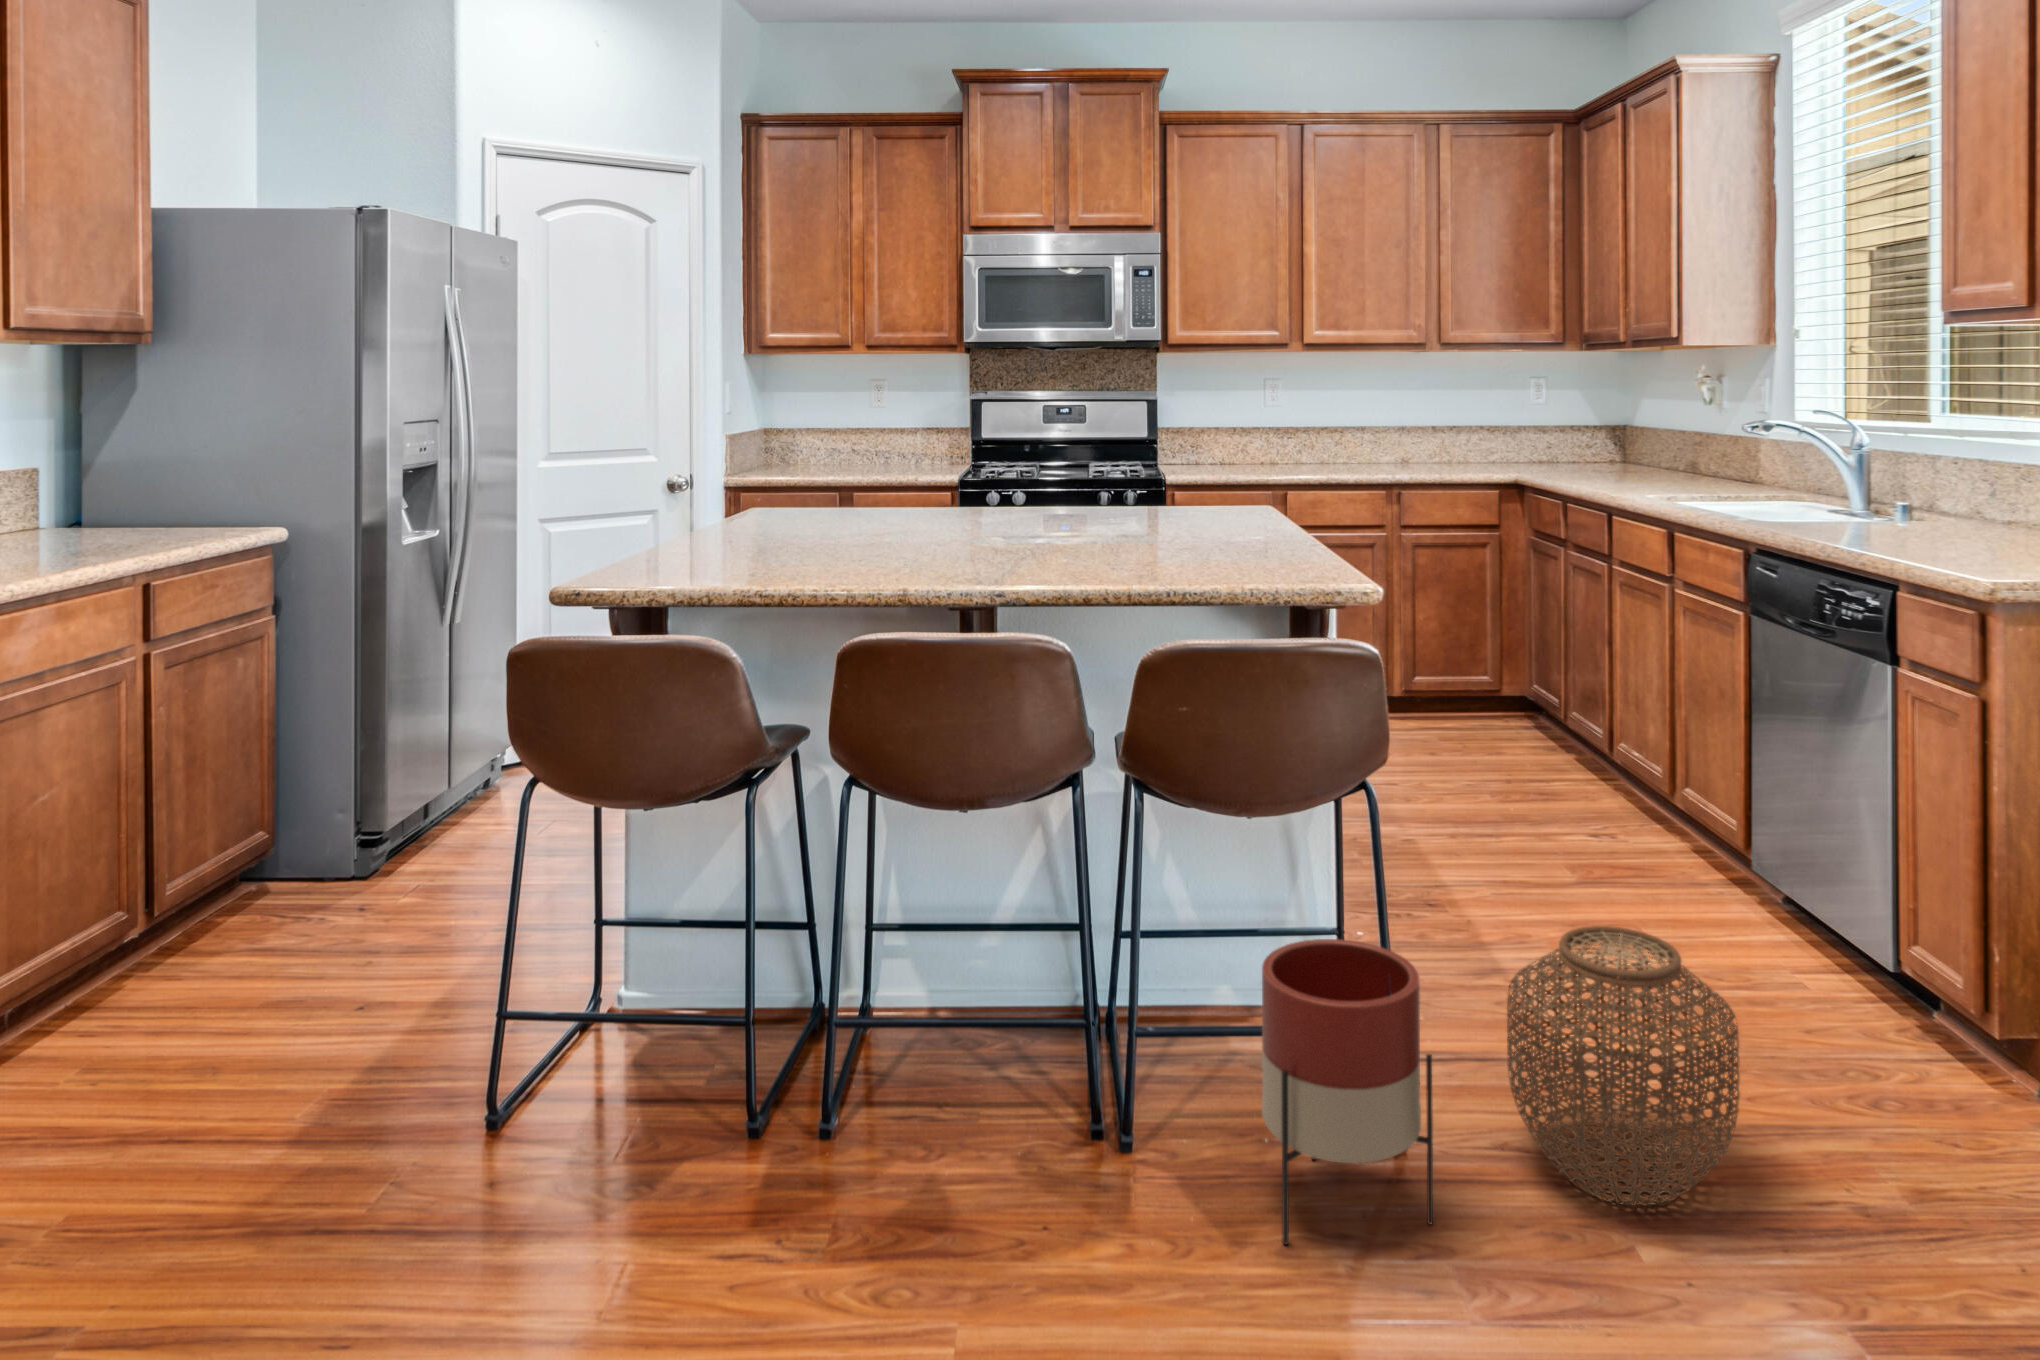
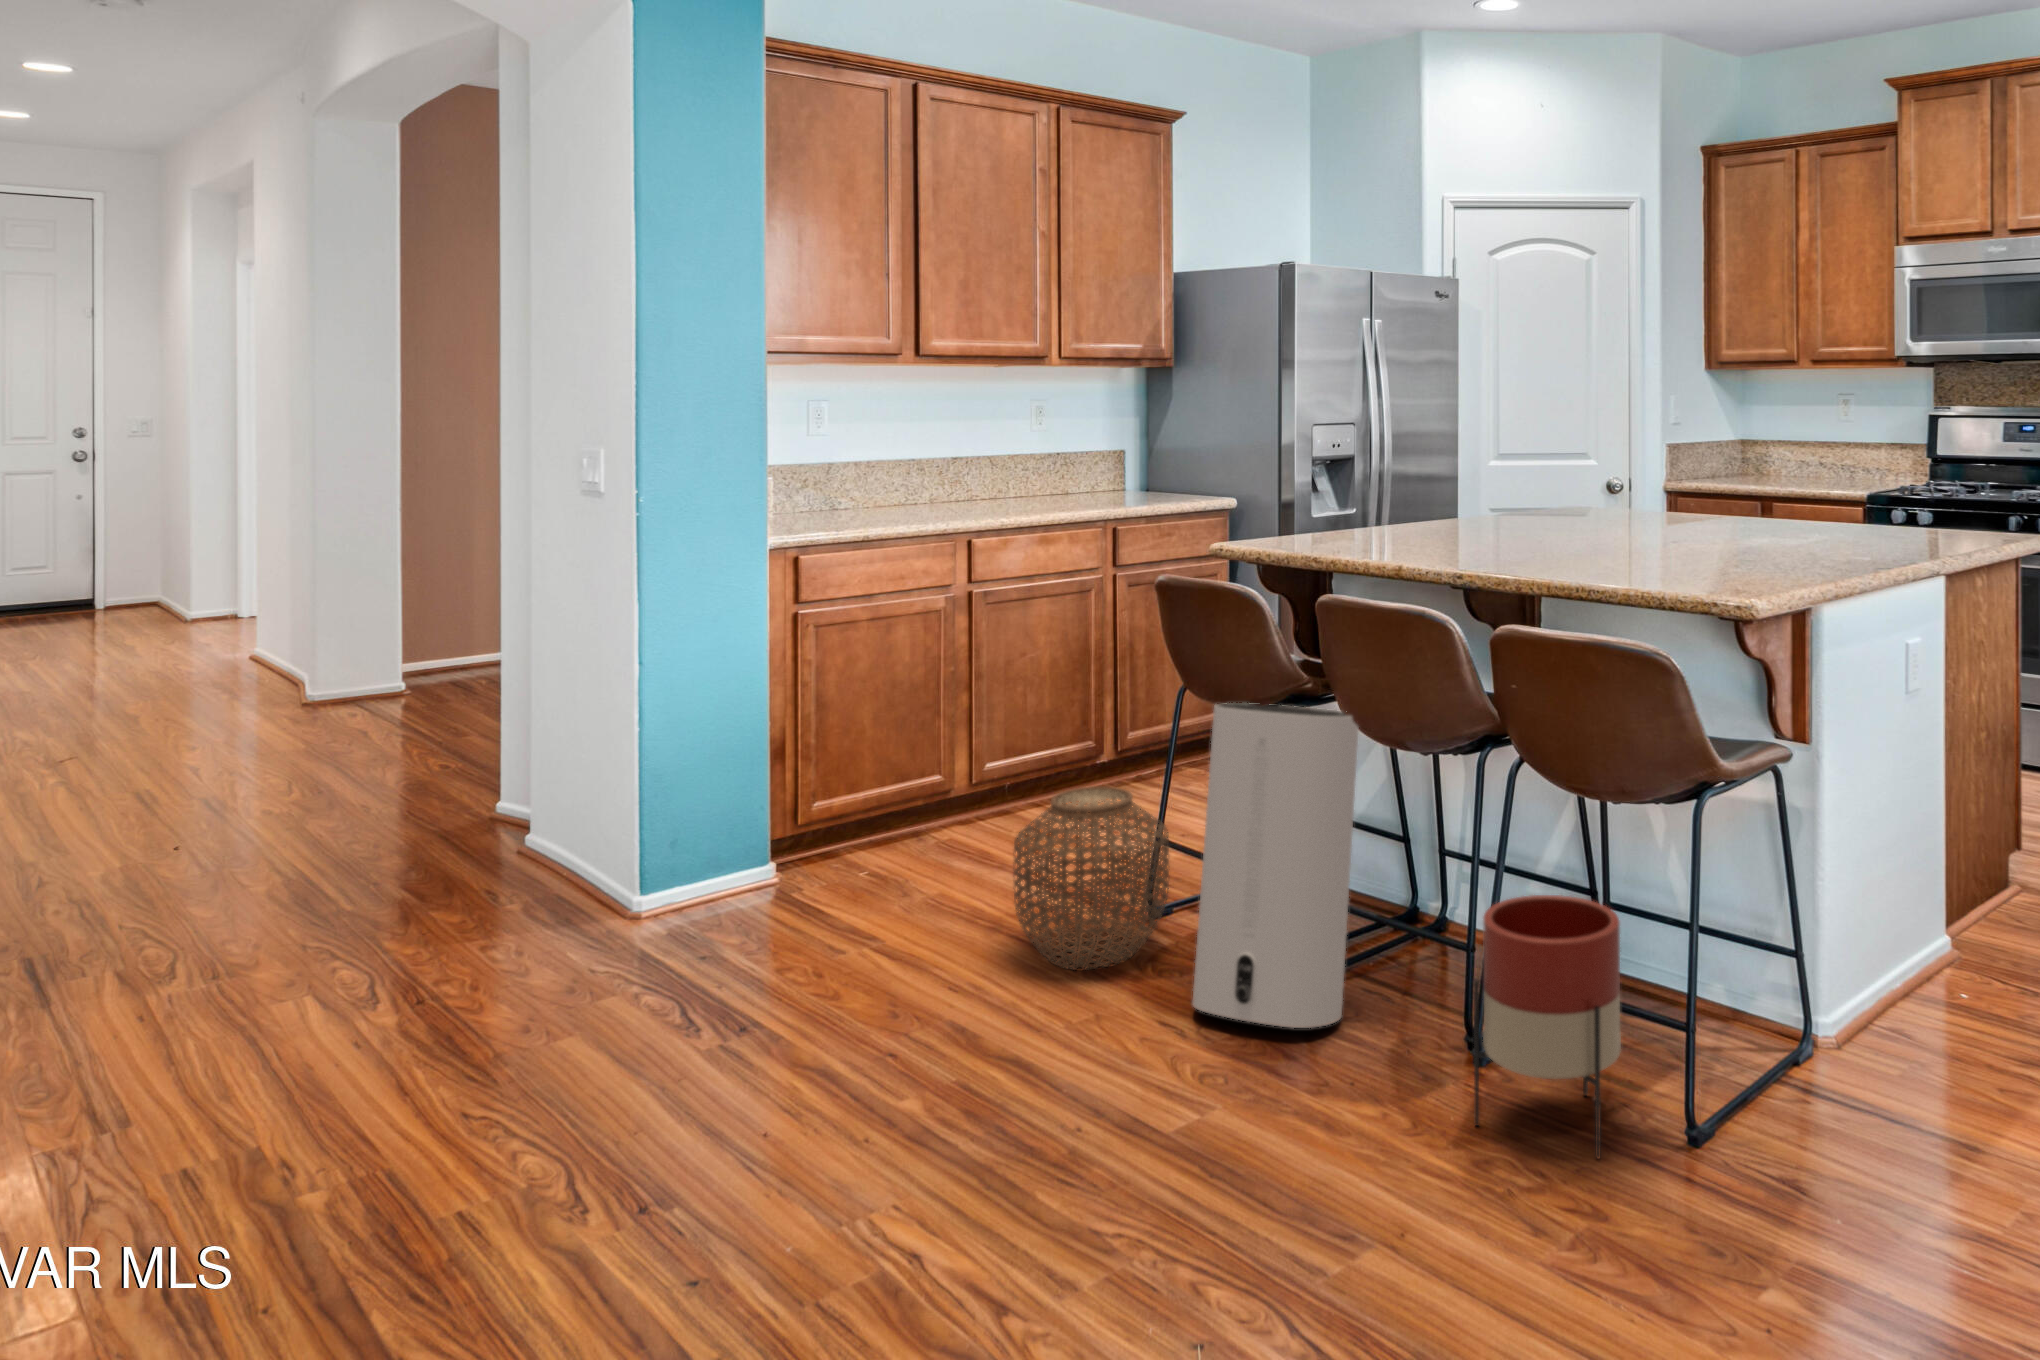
air purifier: none [763,783,982,1246] -> present [1192,703,1358,1028]
woven basket: present [1507,926,1740,1206] -> present [1014,786,1169,970]

